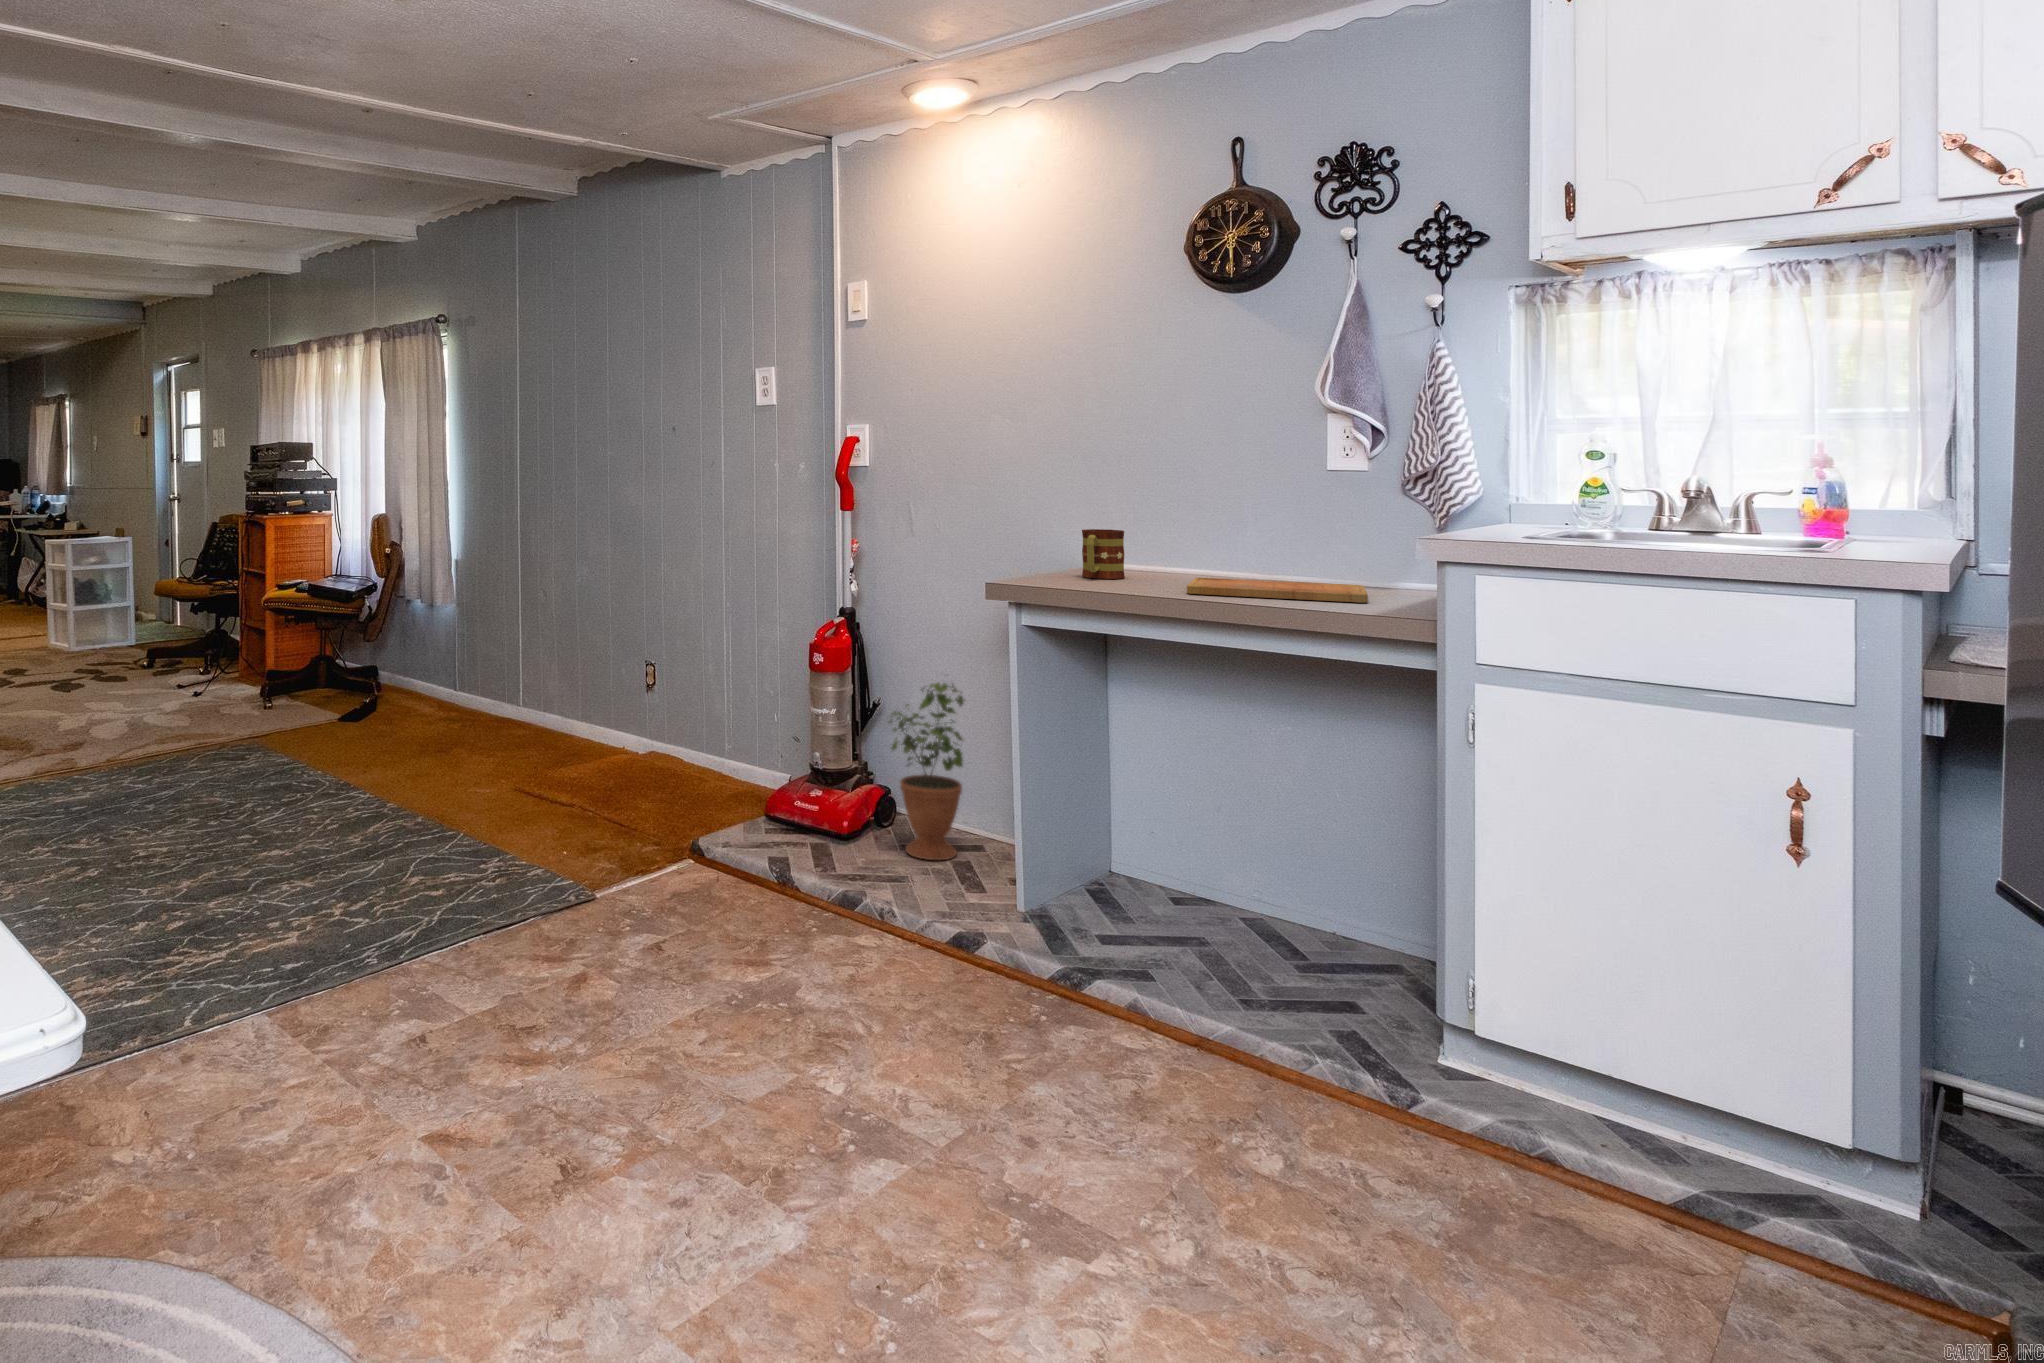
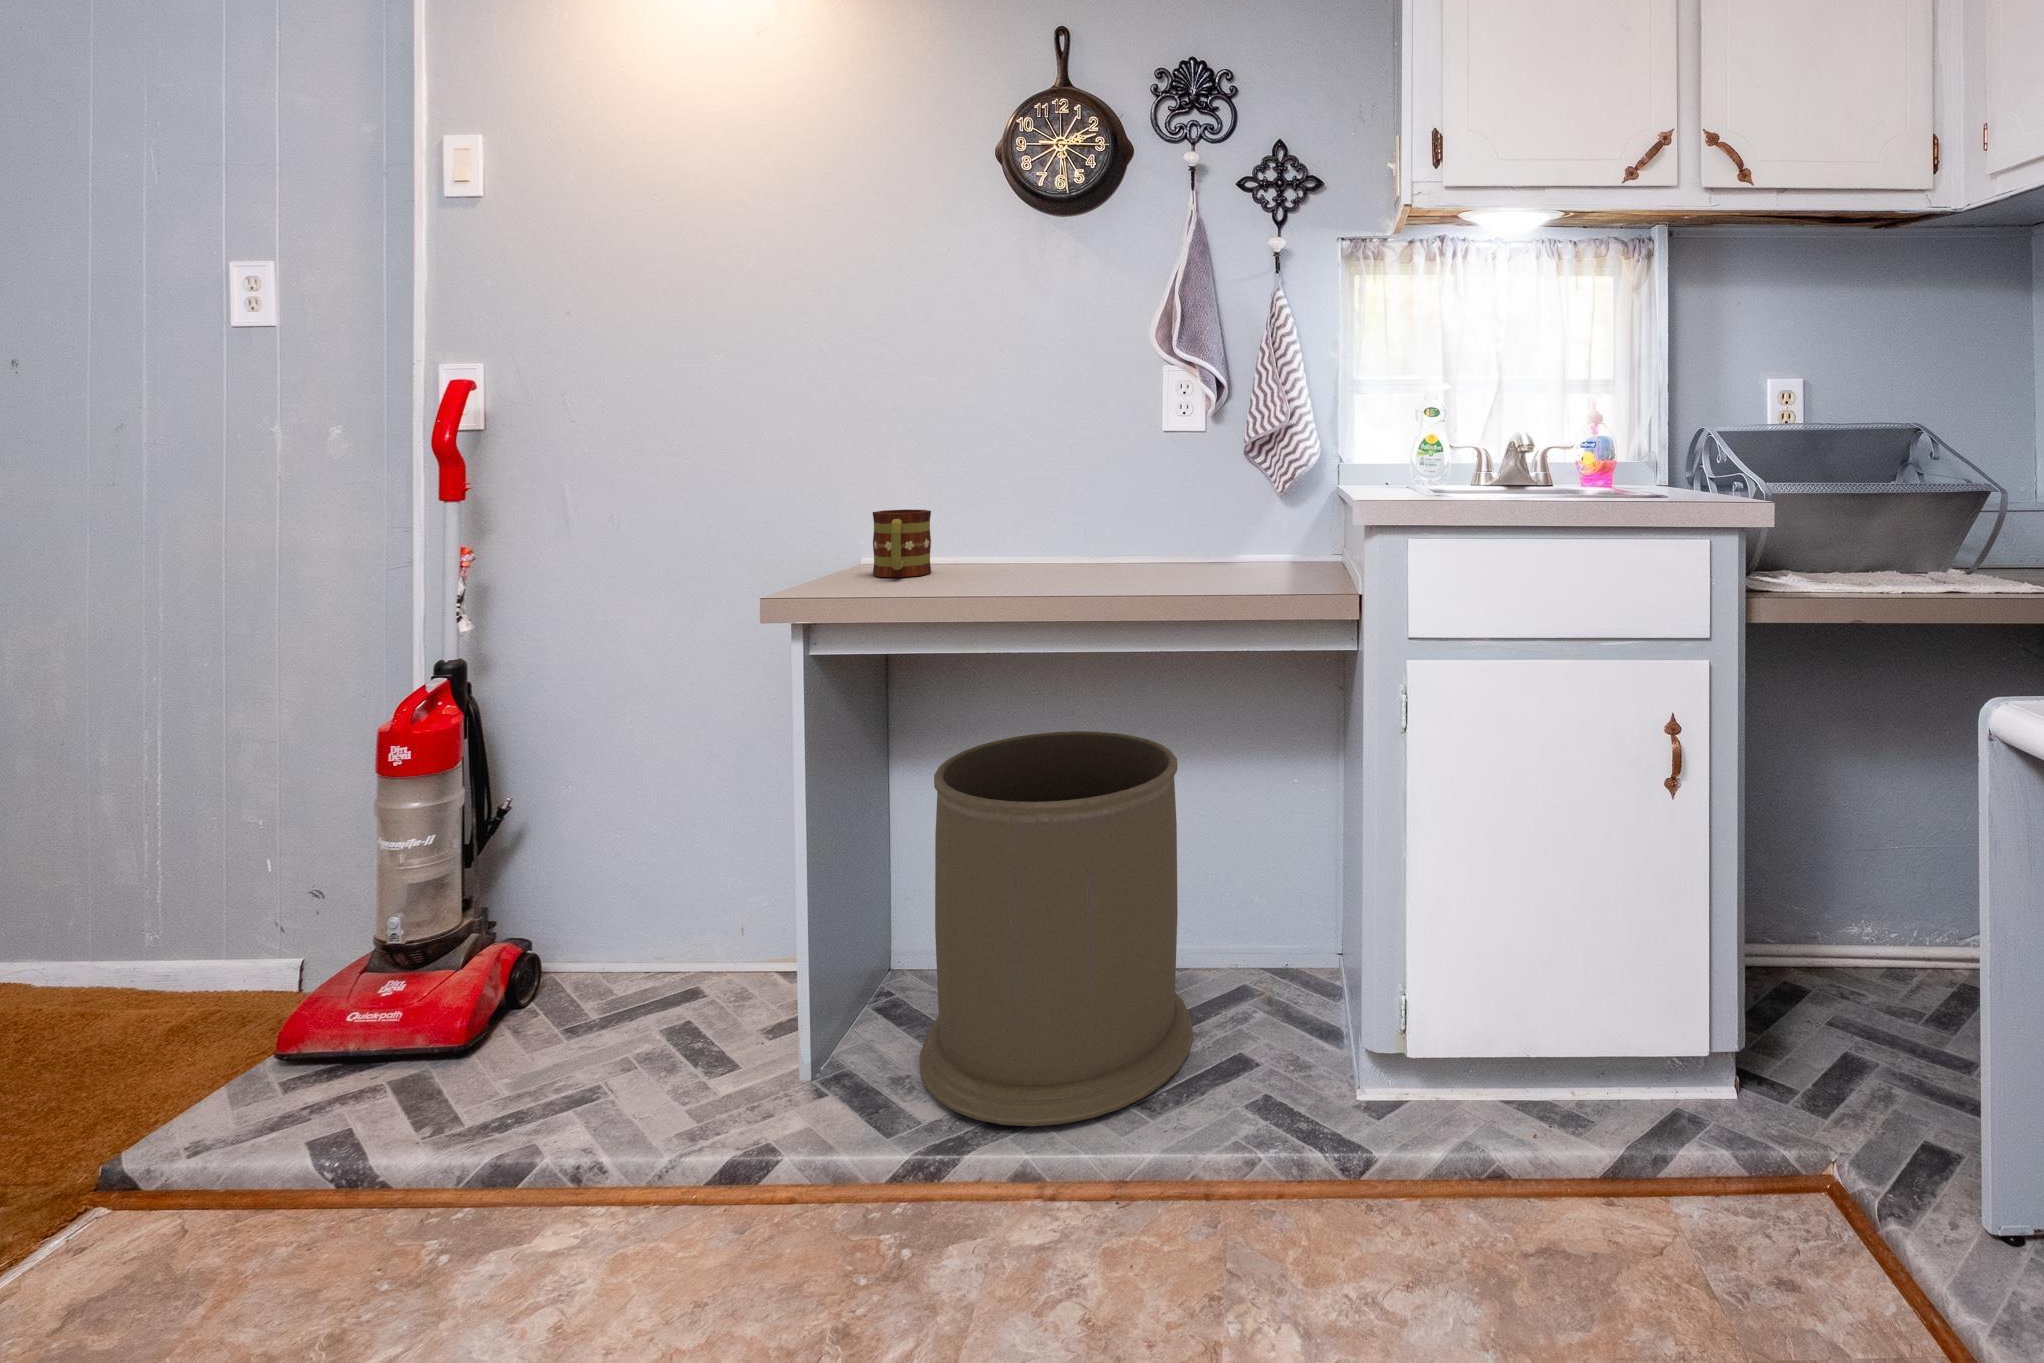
cutting board: present [1187,578,1368,603] -> none [1028,556,1236,589]
potted plant: present [889,683,965,860] -> none [544,739,681,1037]
trash can: none [1092,714,1326,1001] -> present [920,731,1193,1126]

